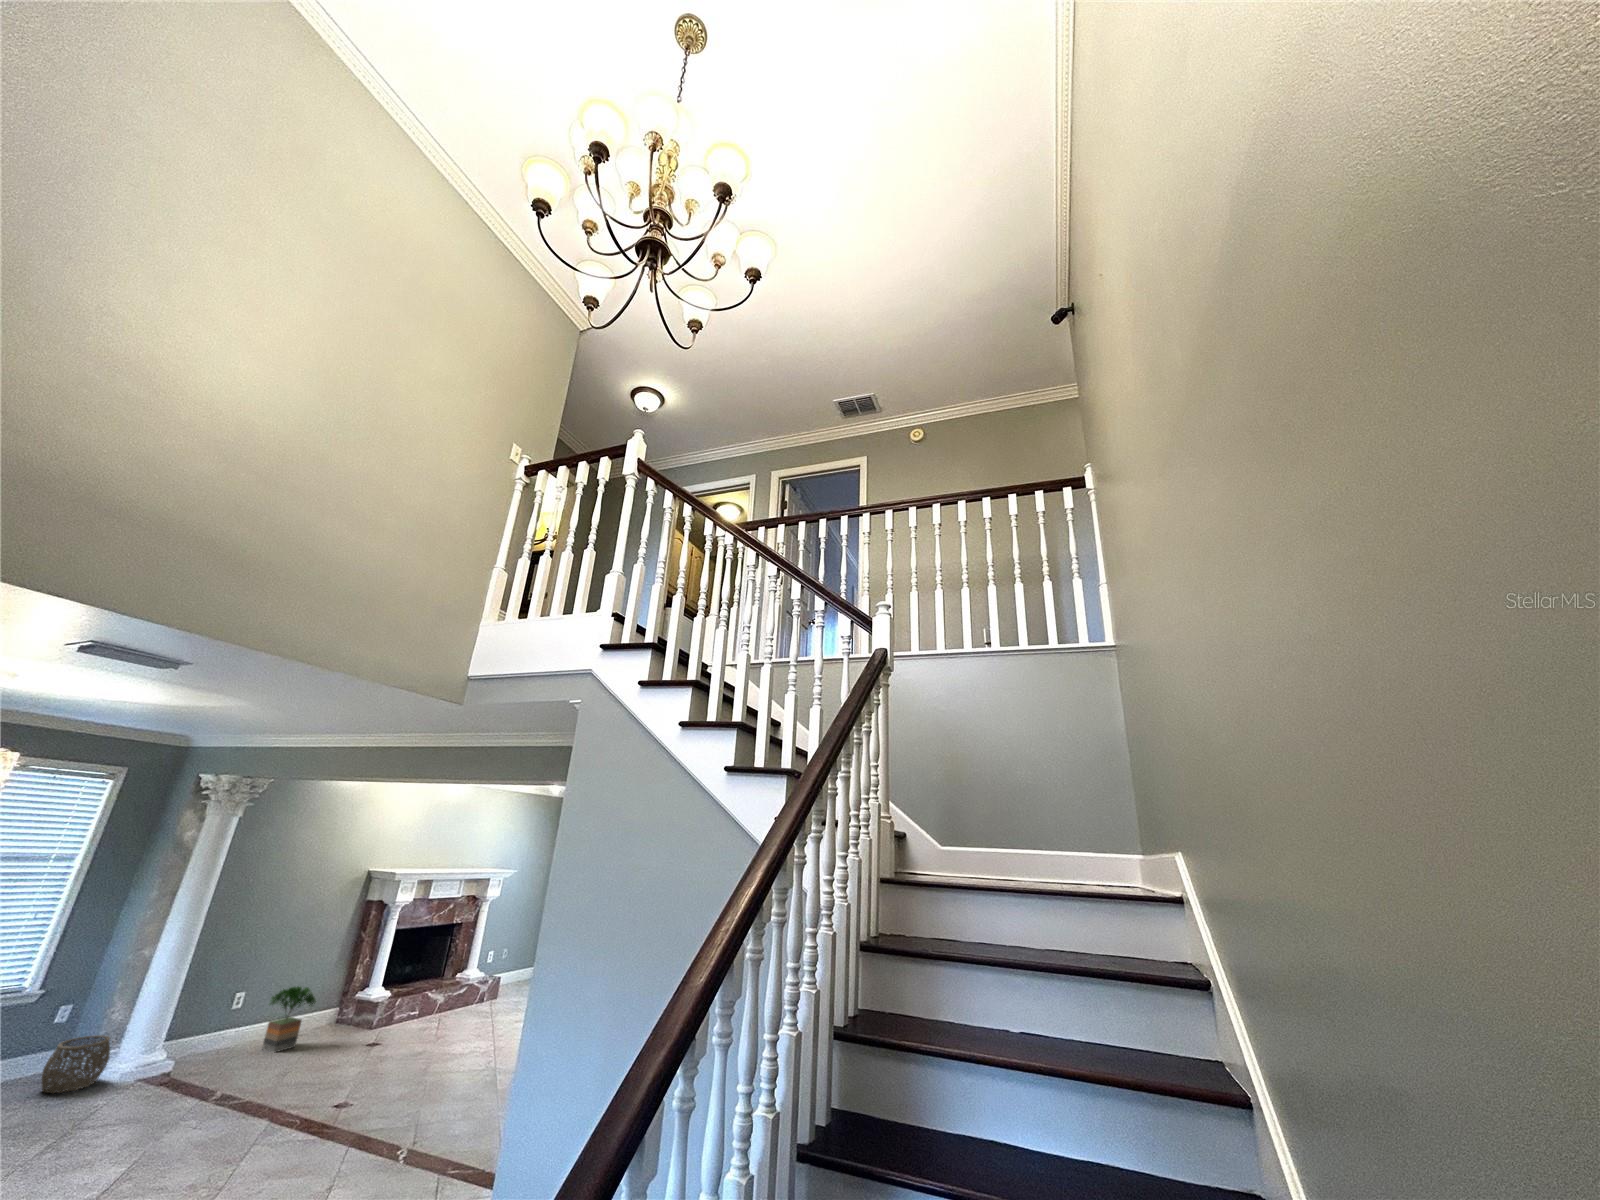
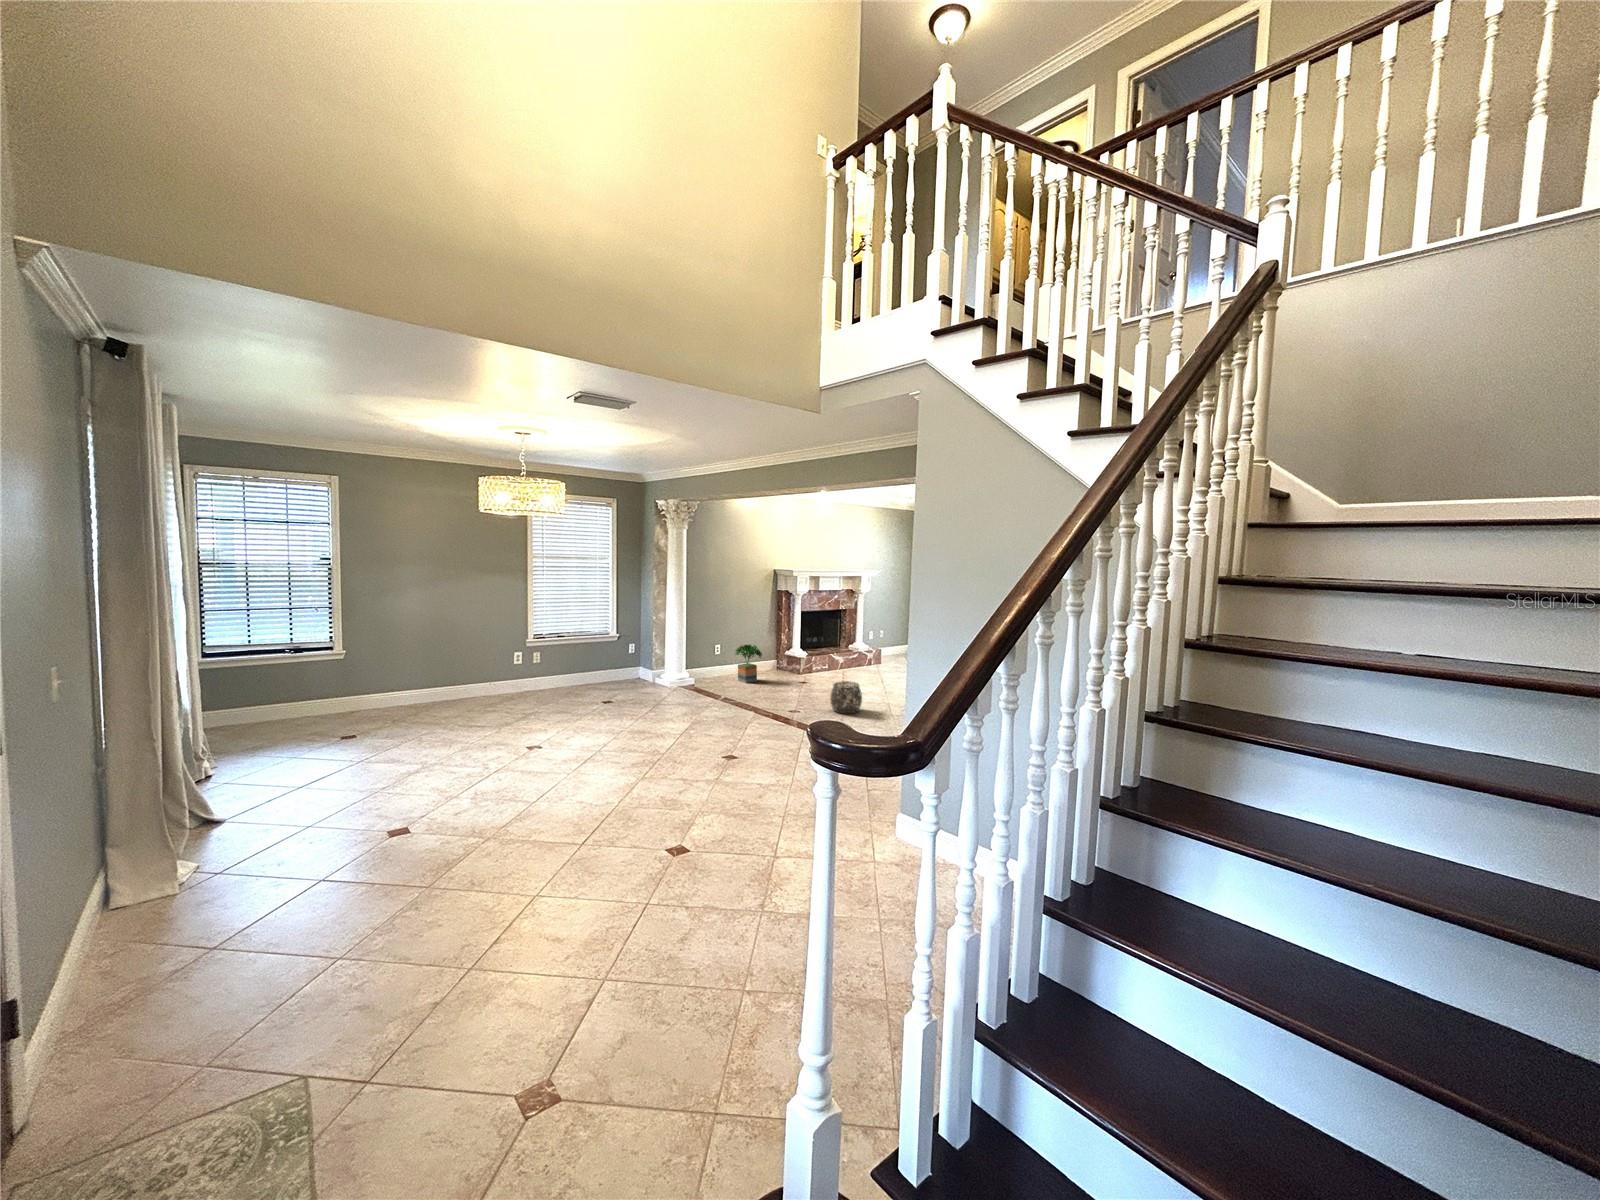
woven basket: present [42,1035,110,1093] -> present [830,681,862,714]

